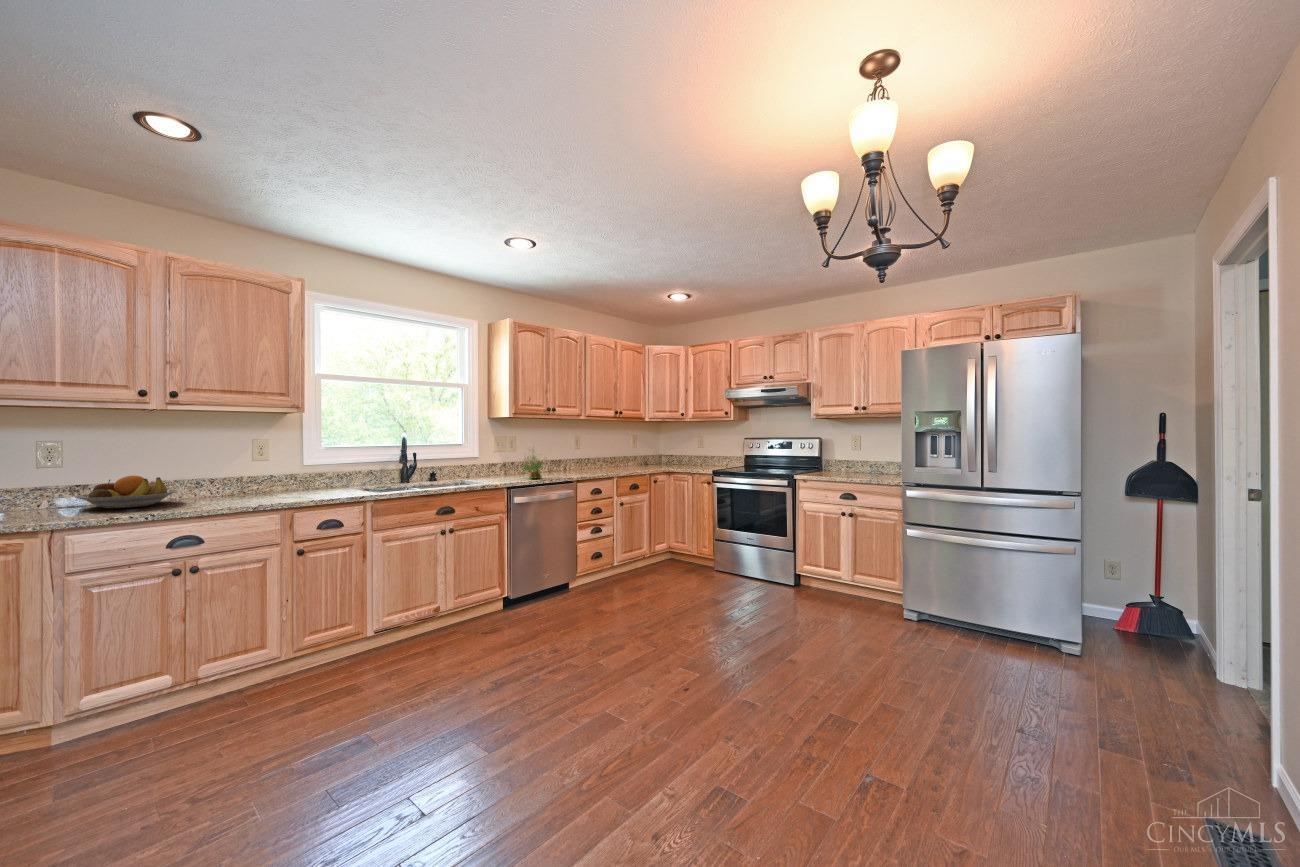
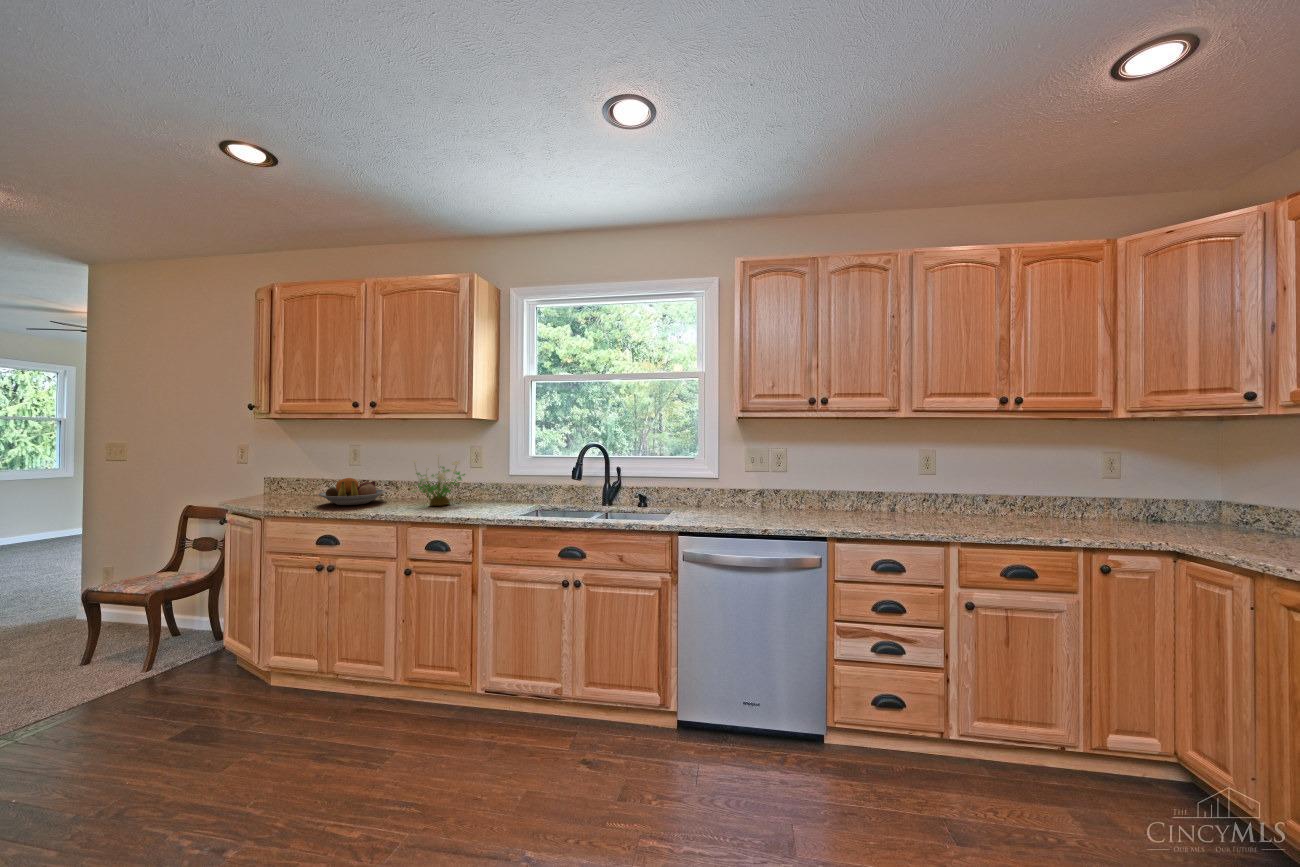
potted plant: present [523,447,547,478] -> present [412,455,465,505]

